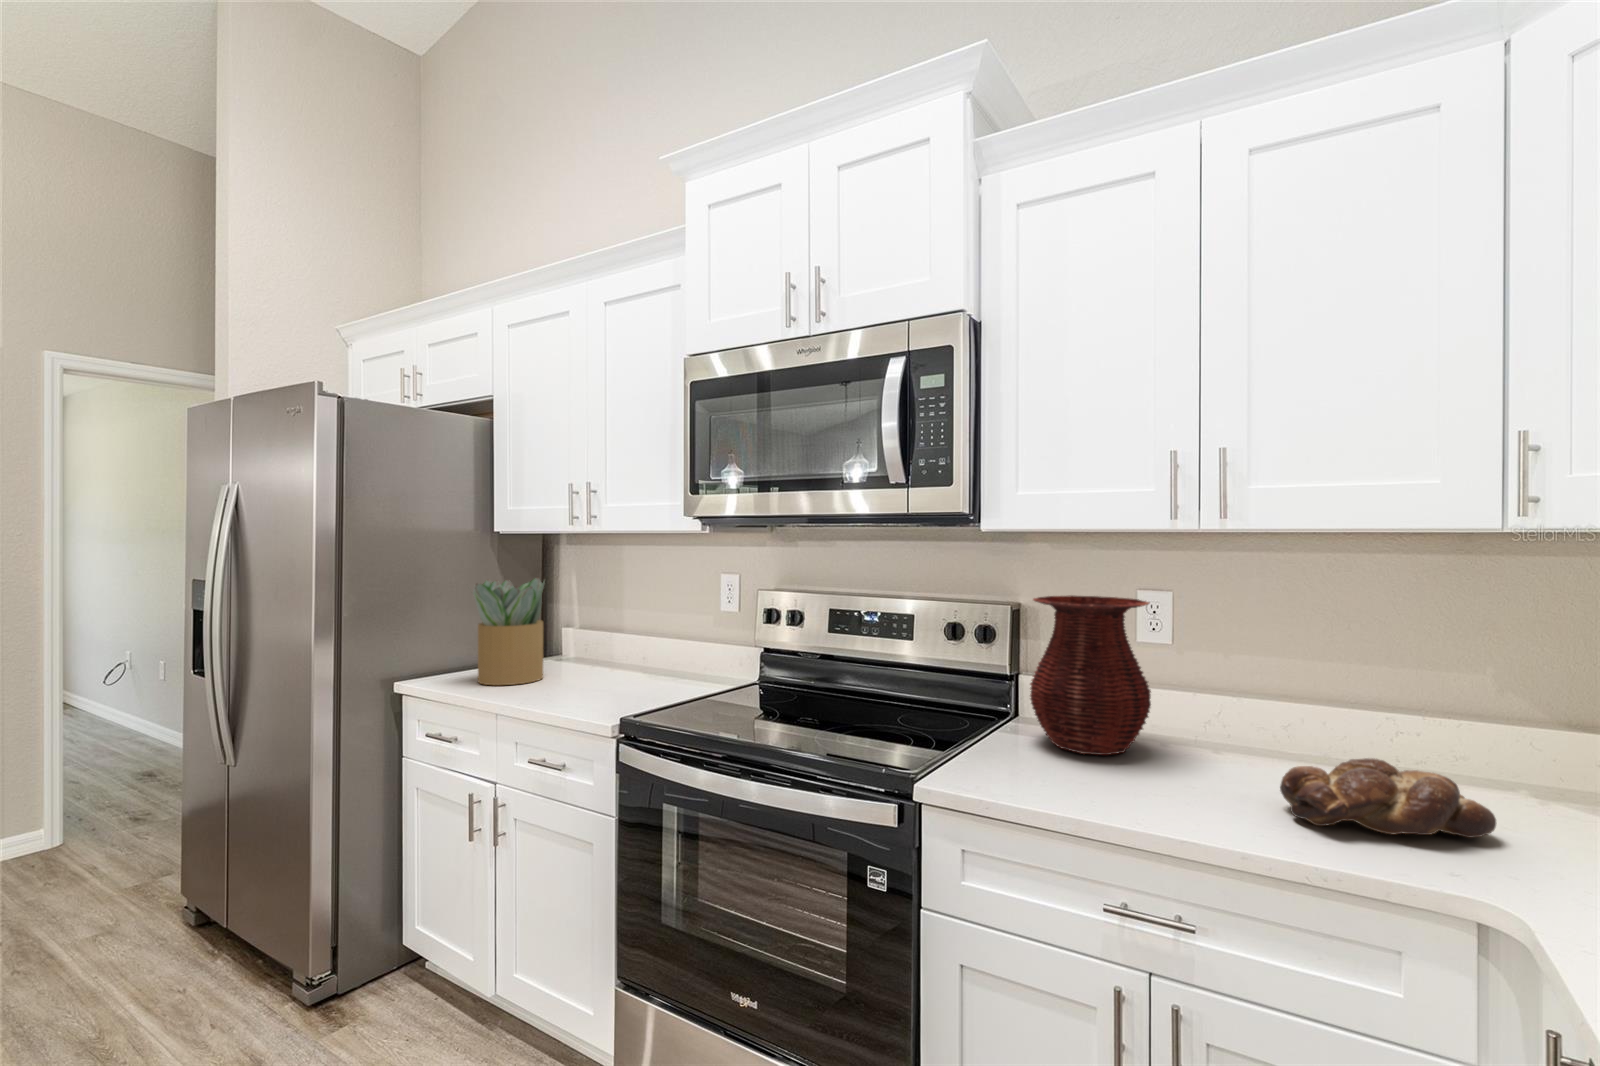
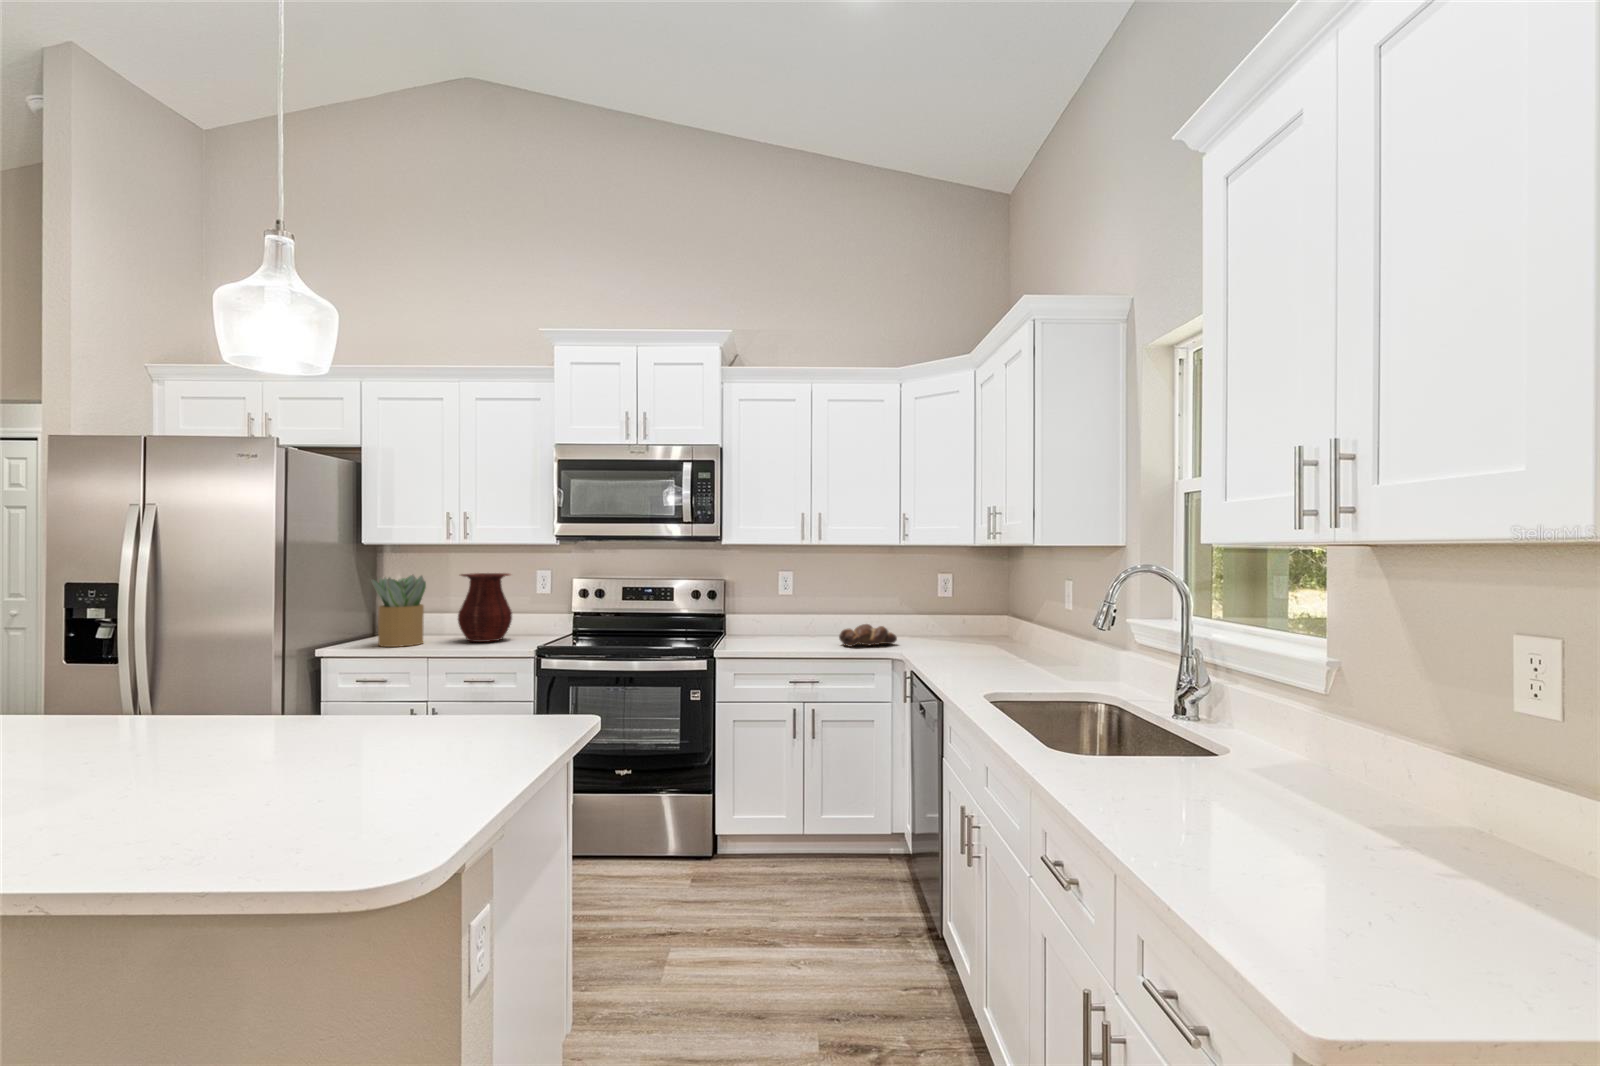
vase: present [1030,596,1151,755] -> present [458,573,512,642]

